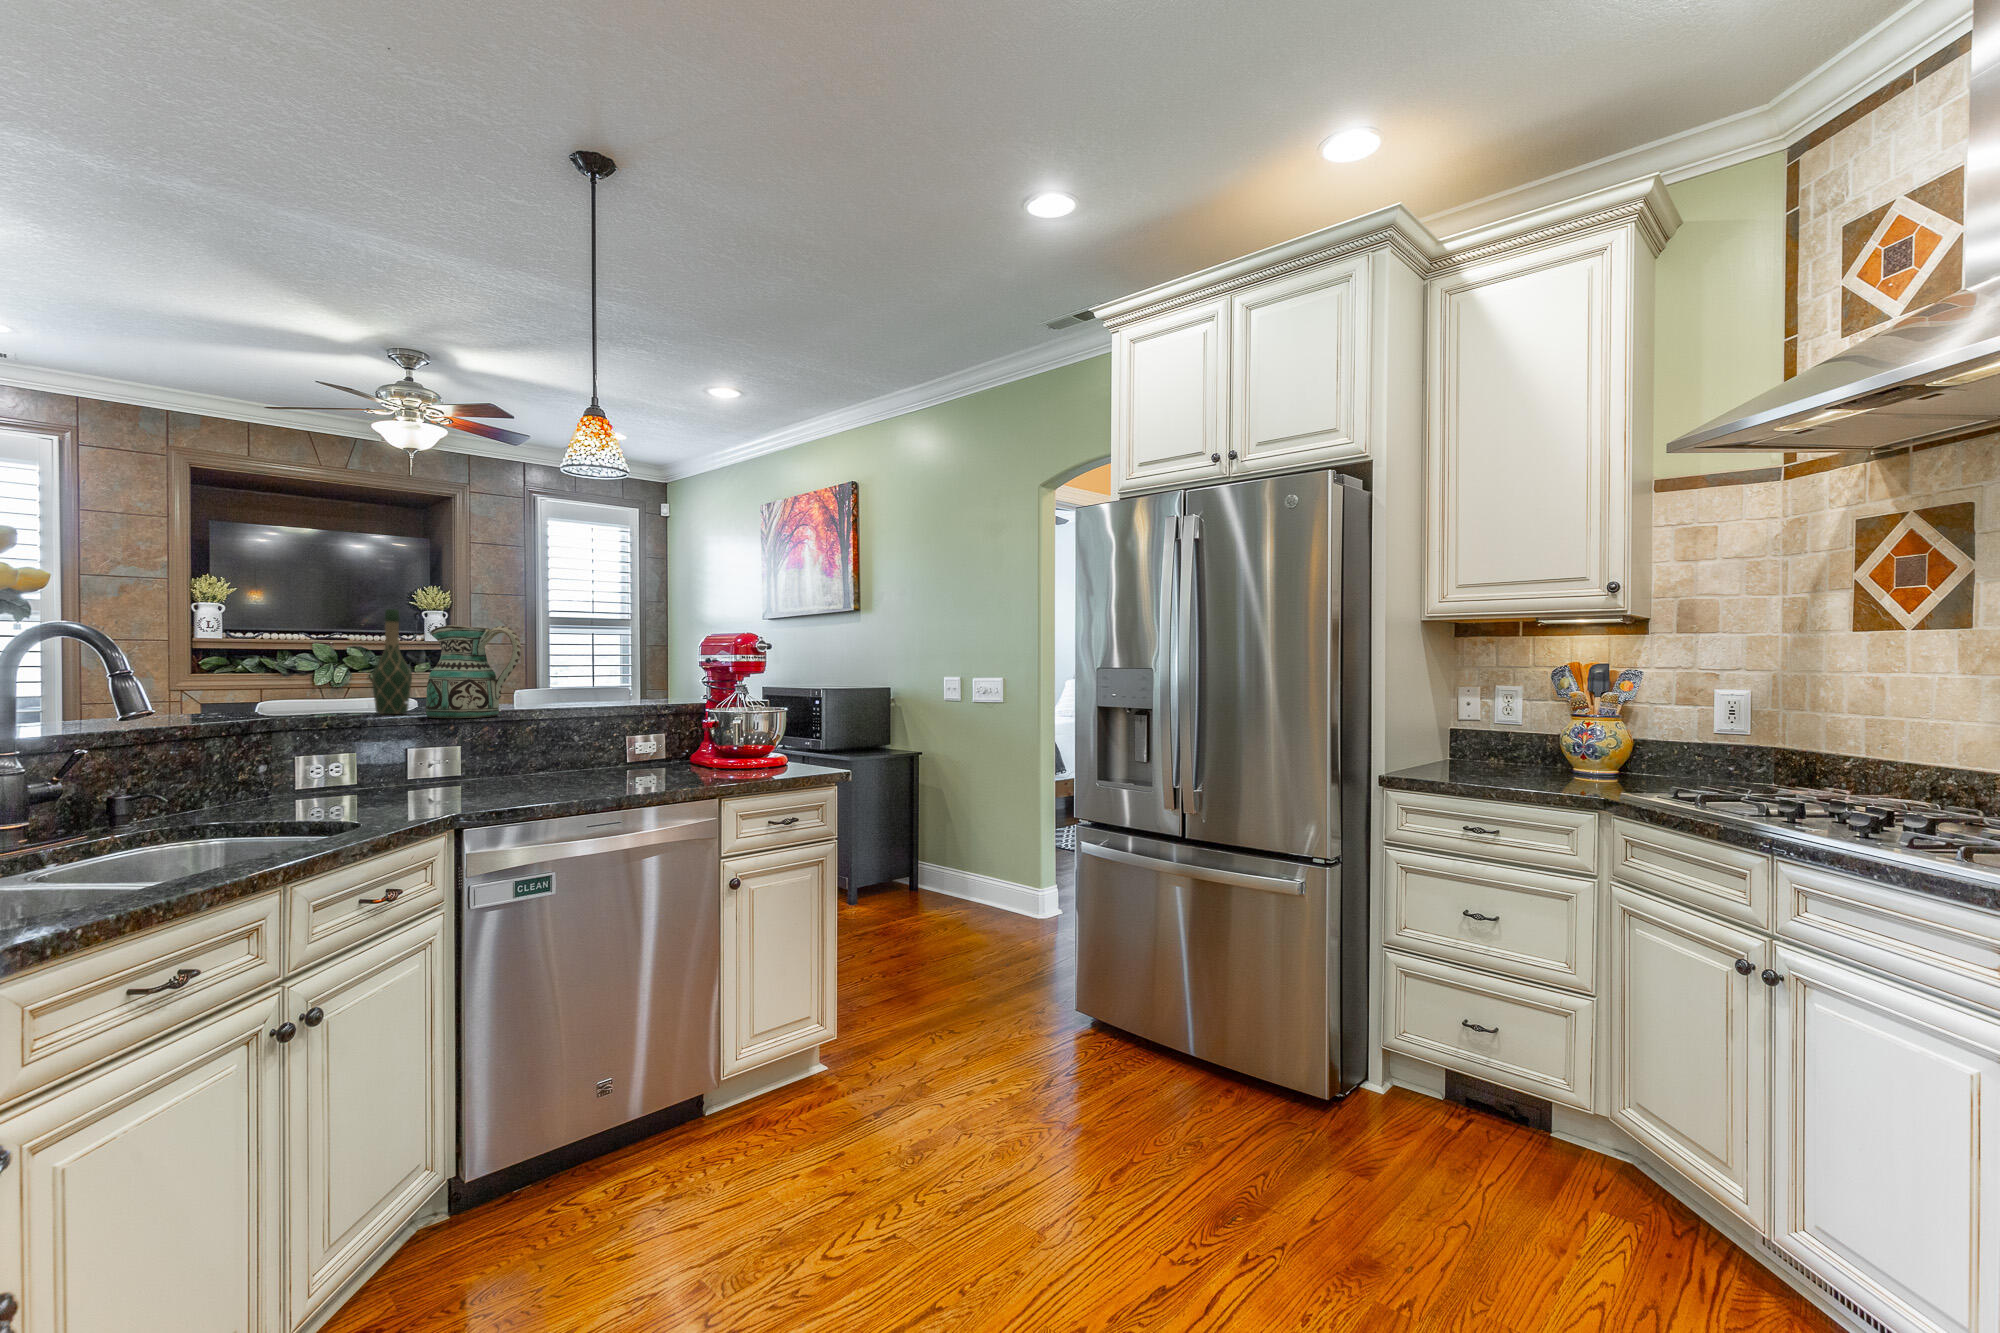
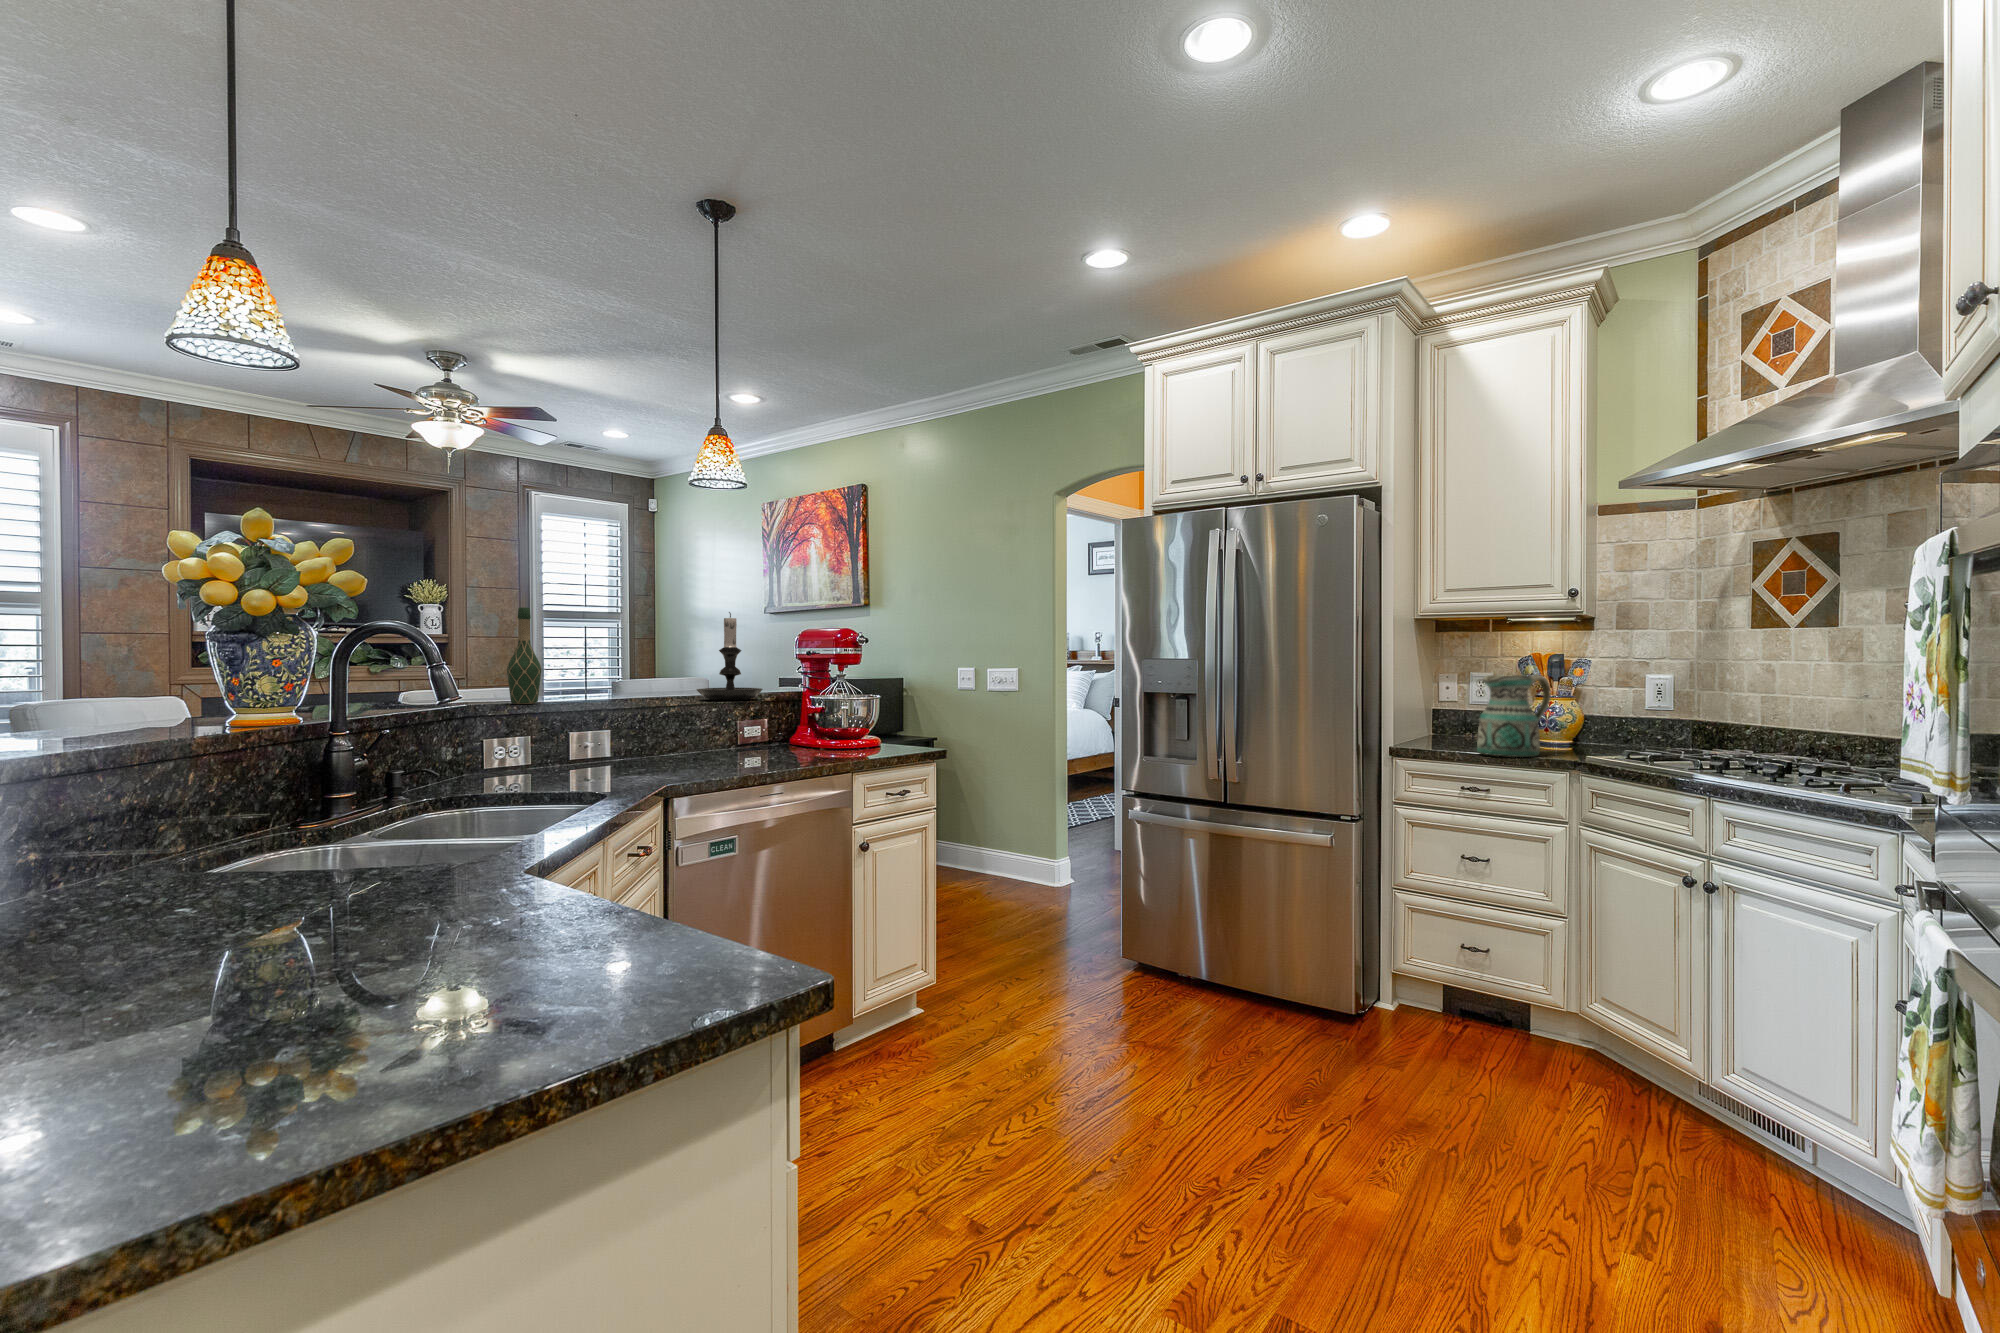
candle holder: none [586,613,661,712] -> present [697,612,763,700]
ceramic pitcher: present [426,625,521,718] -> present [1477,674,1551,757]

